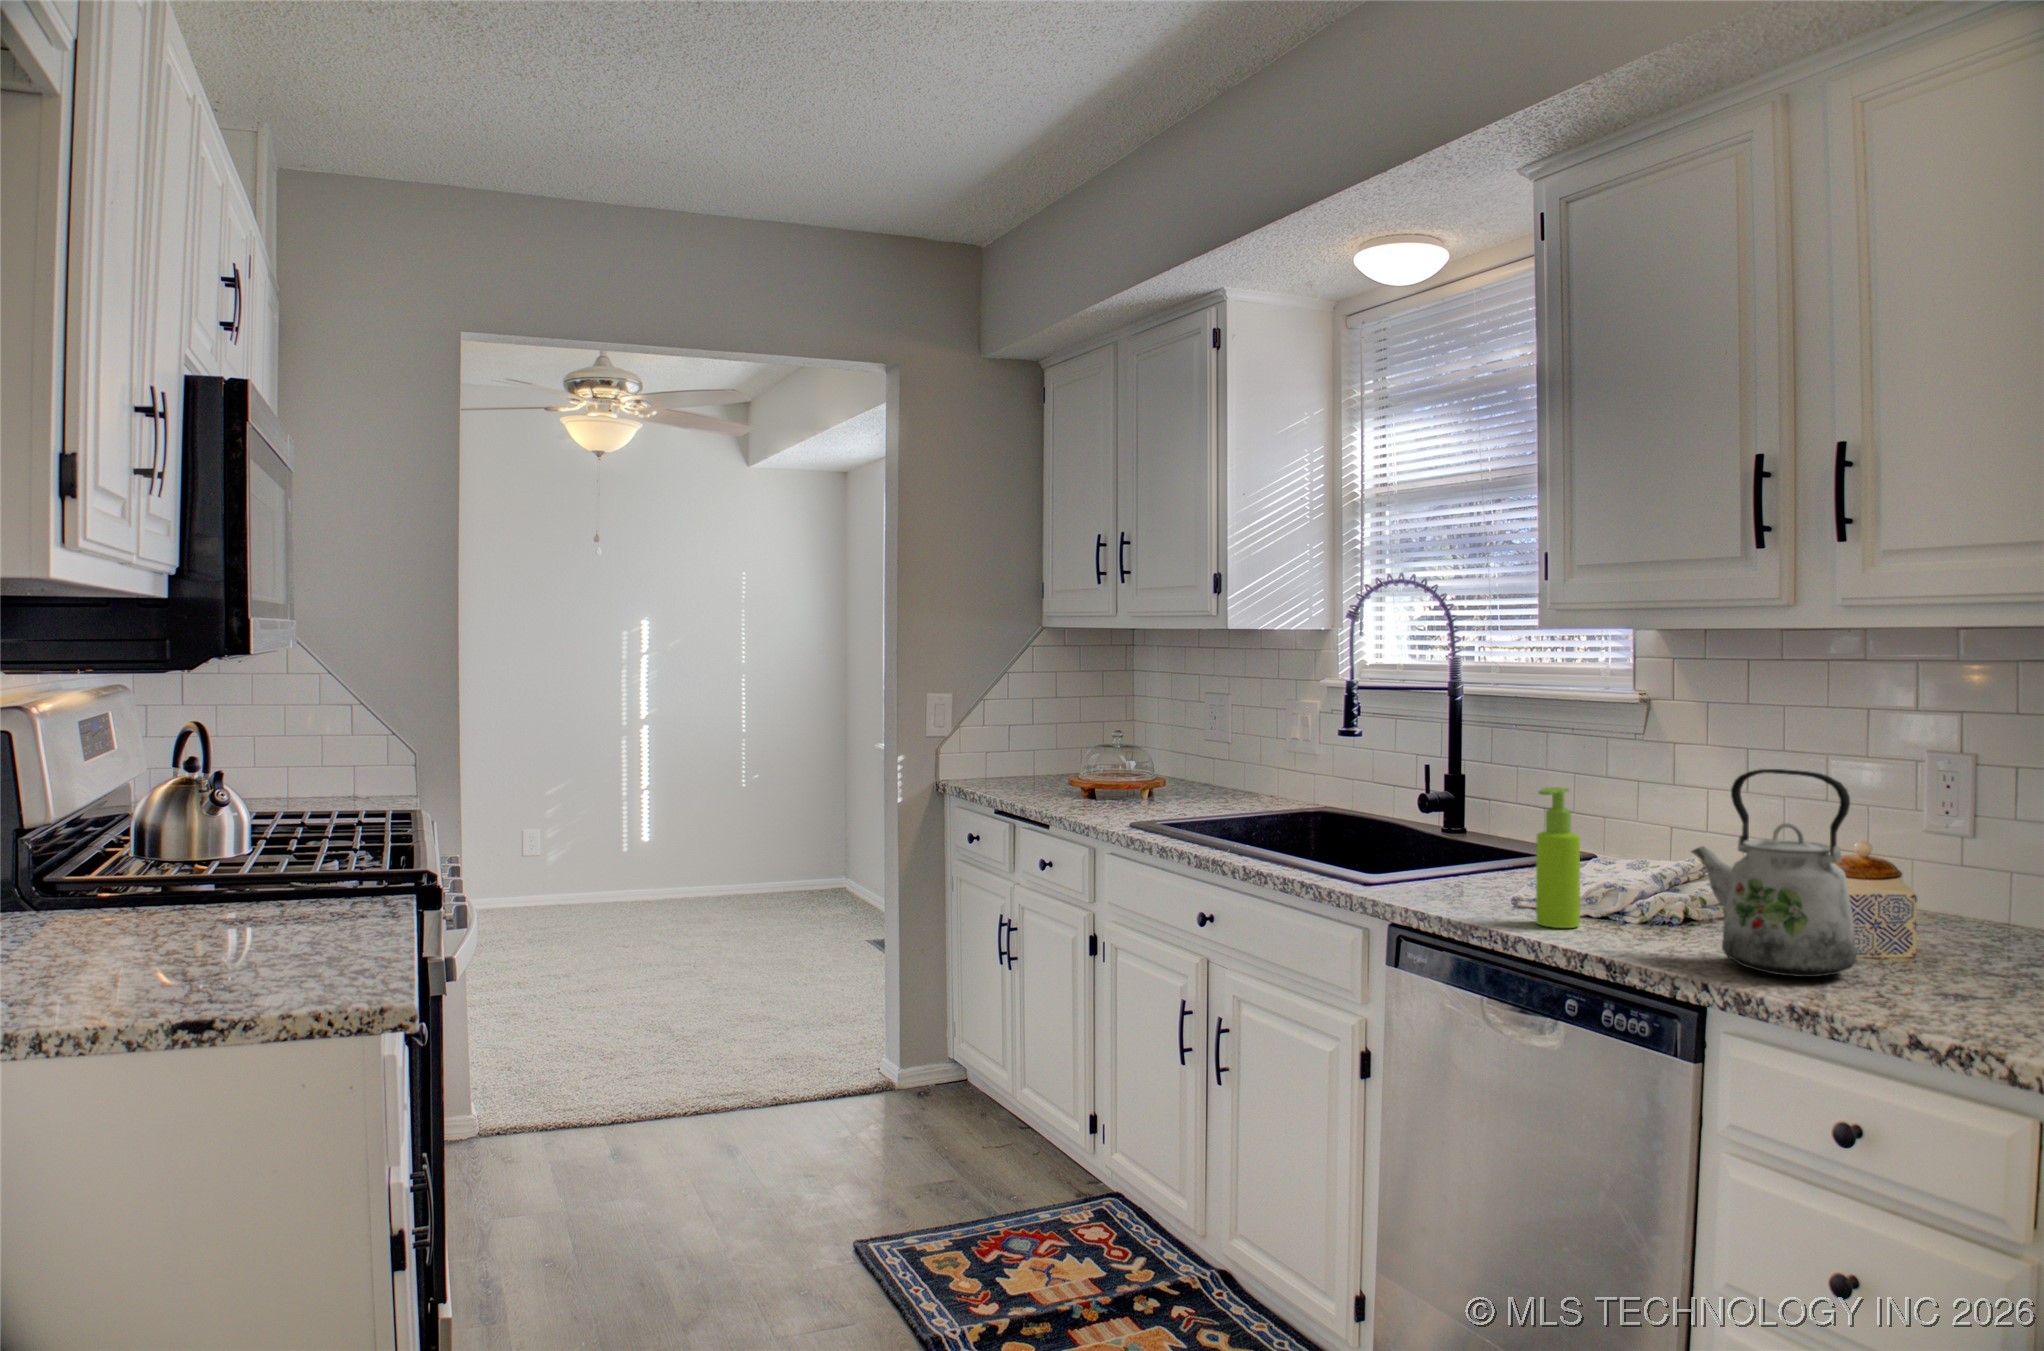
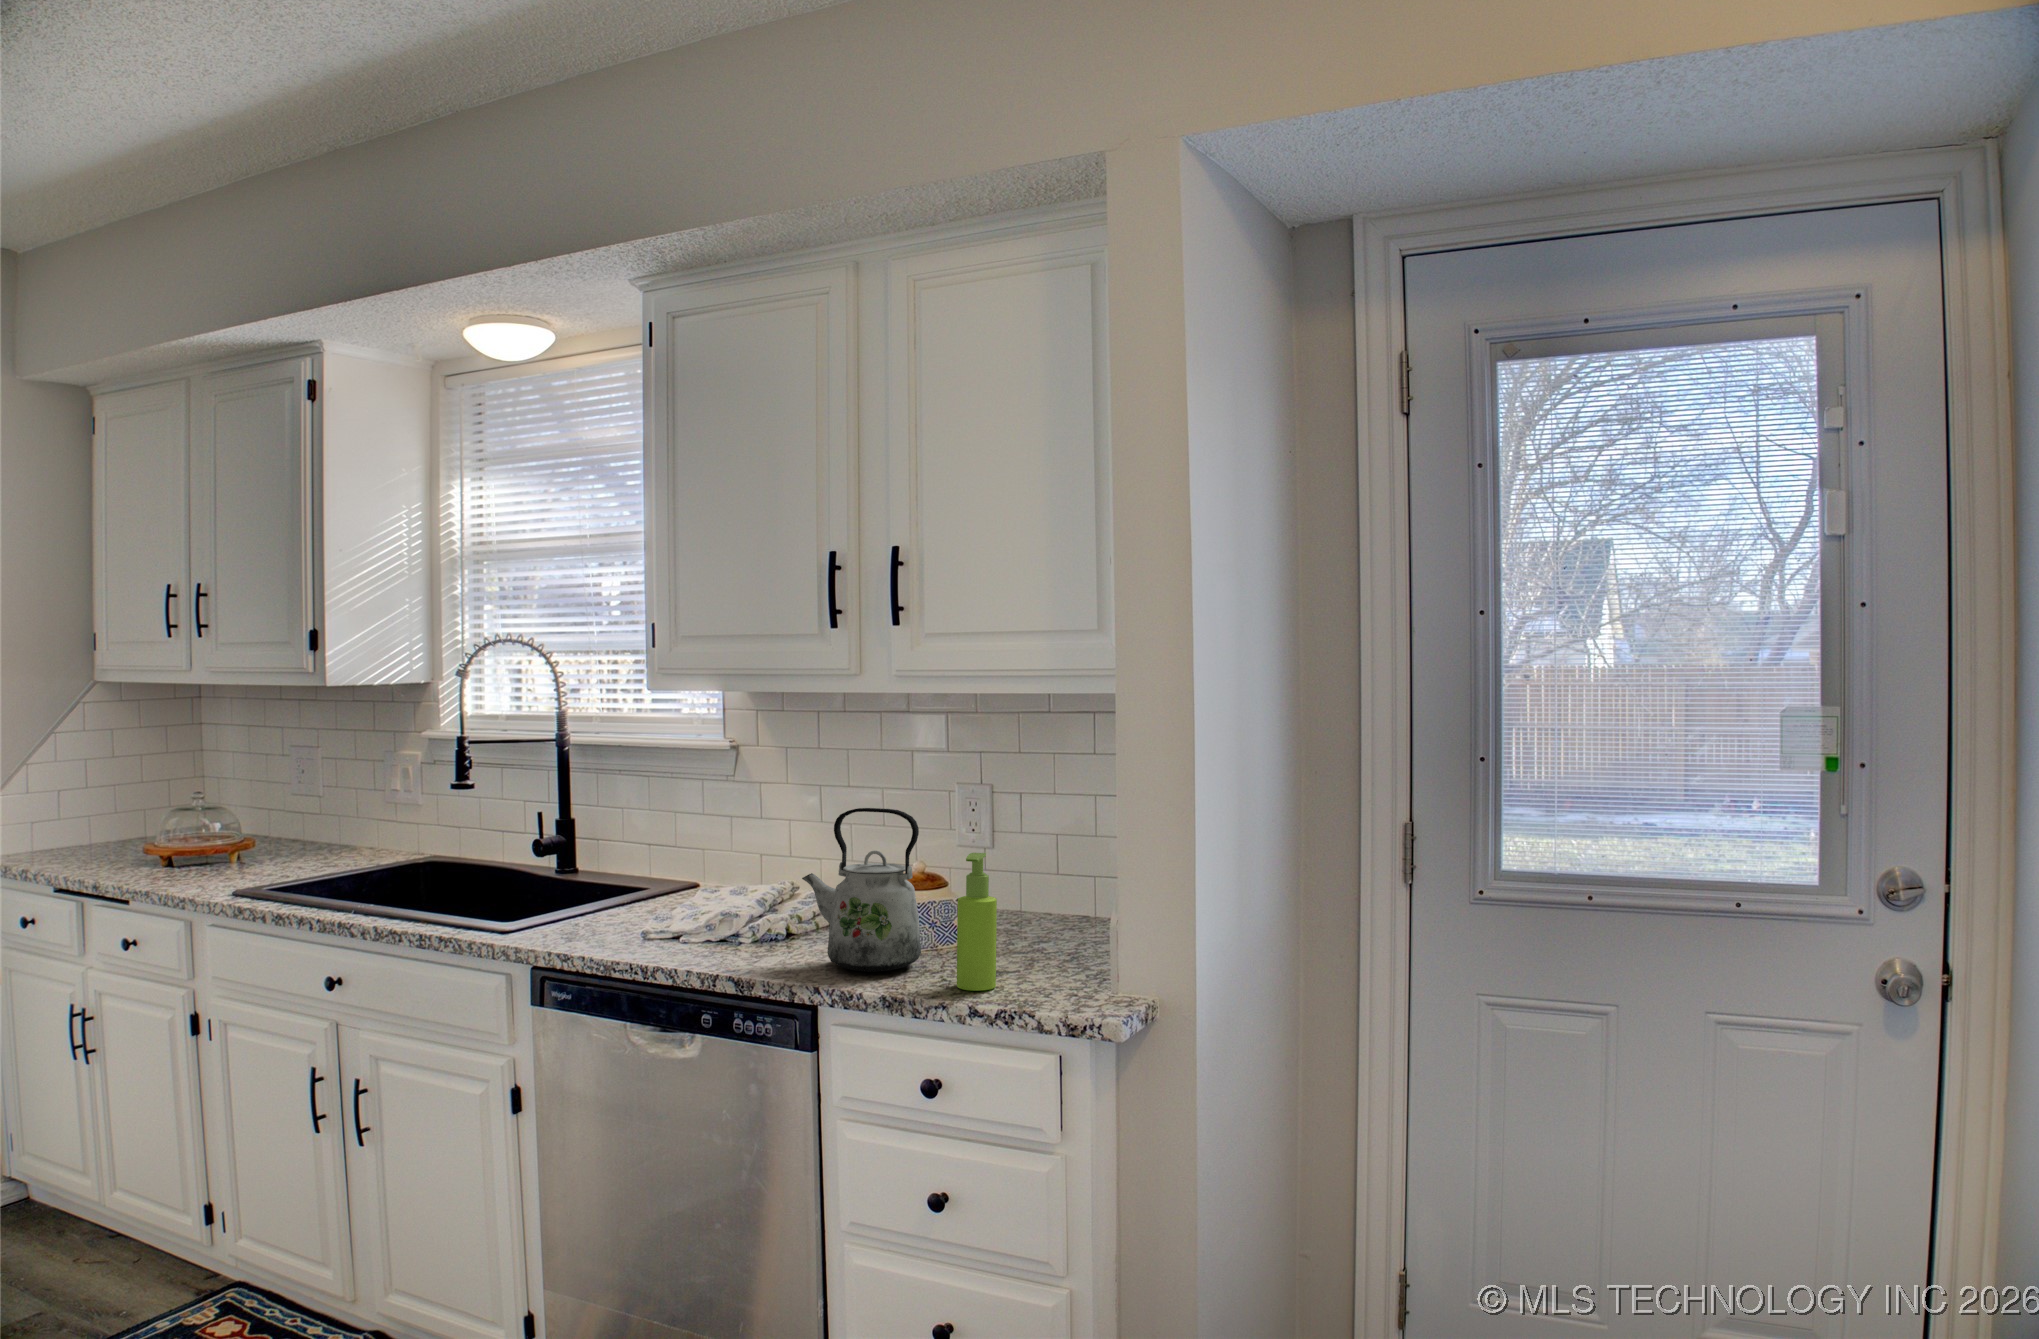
soap dispenser: present [1536,787,1580,928] -> present [957,853,997,991]

